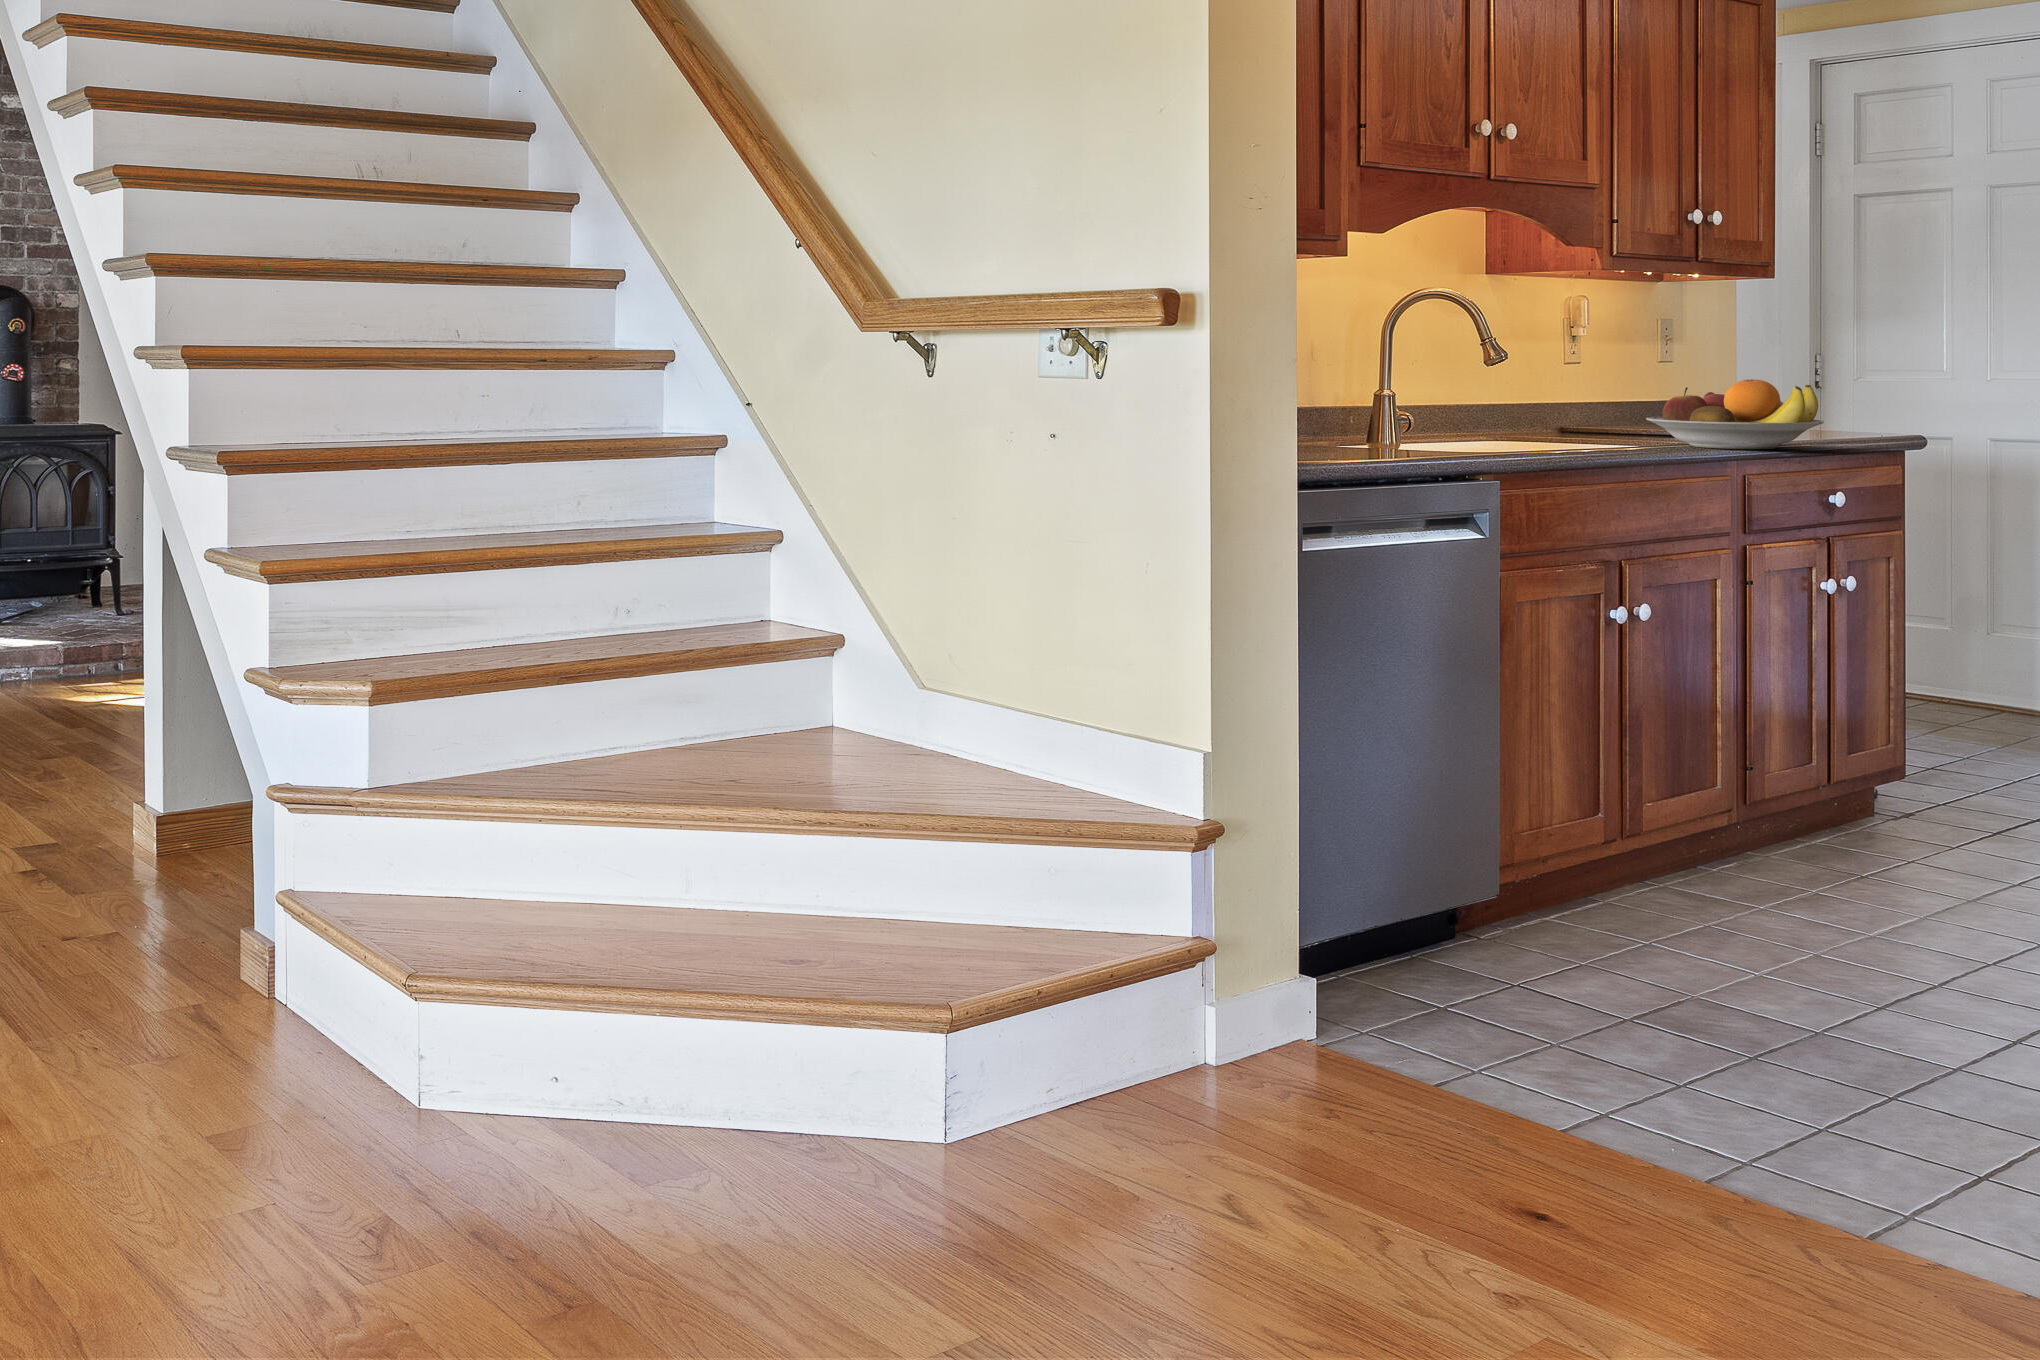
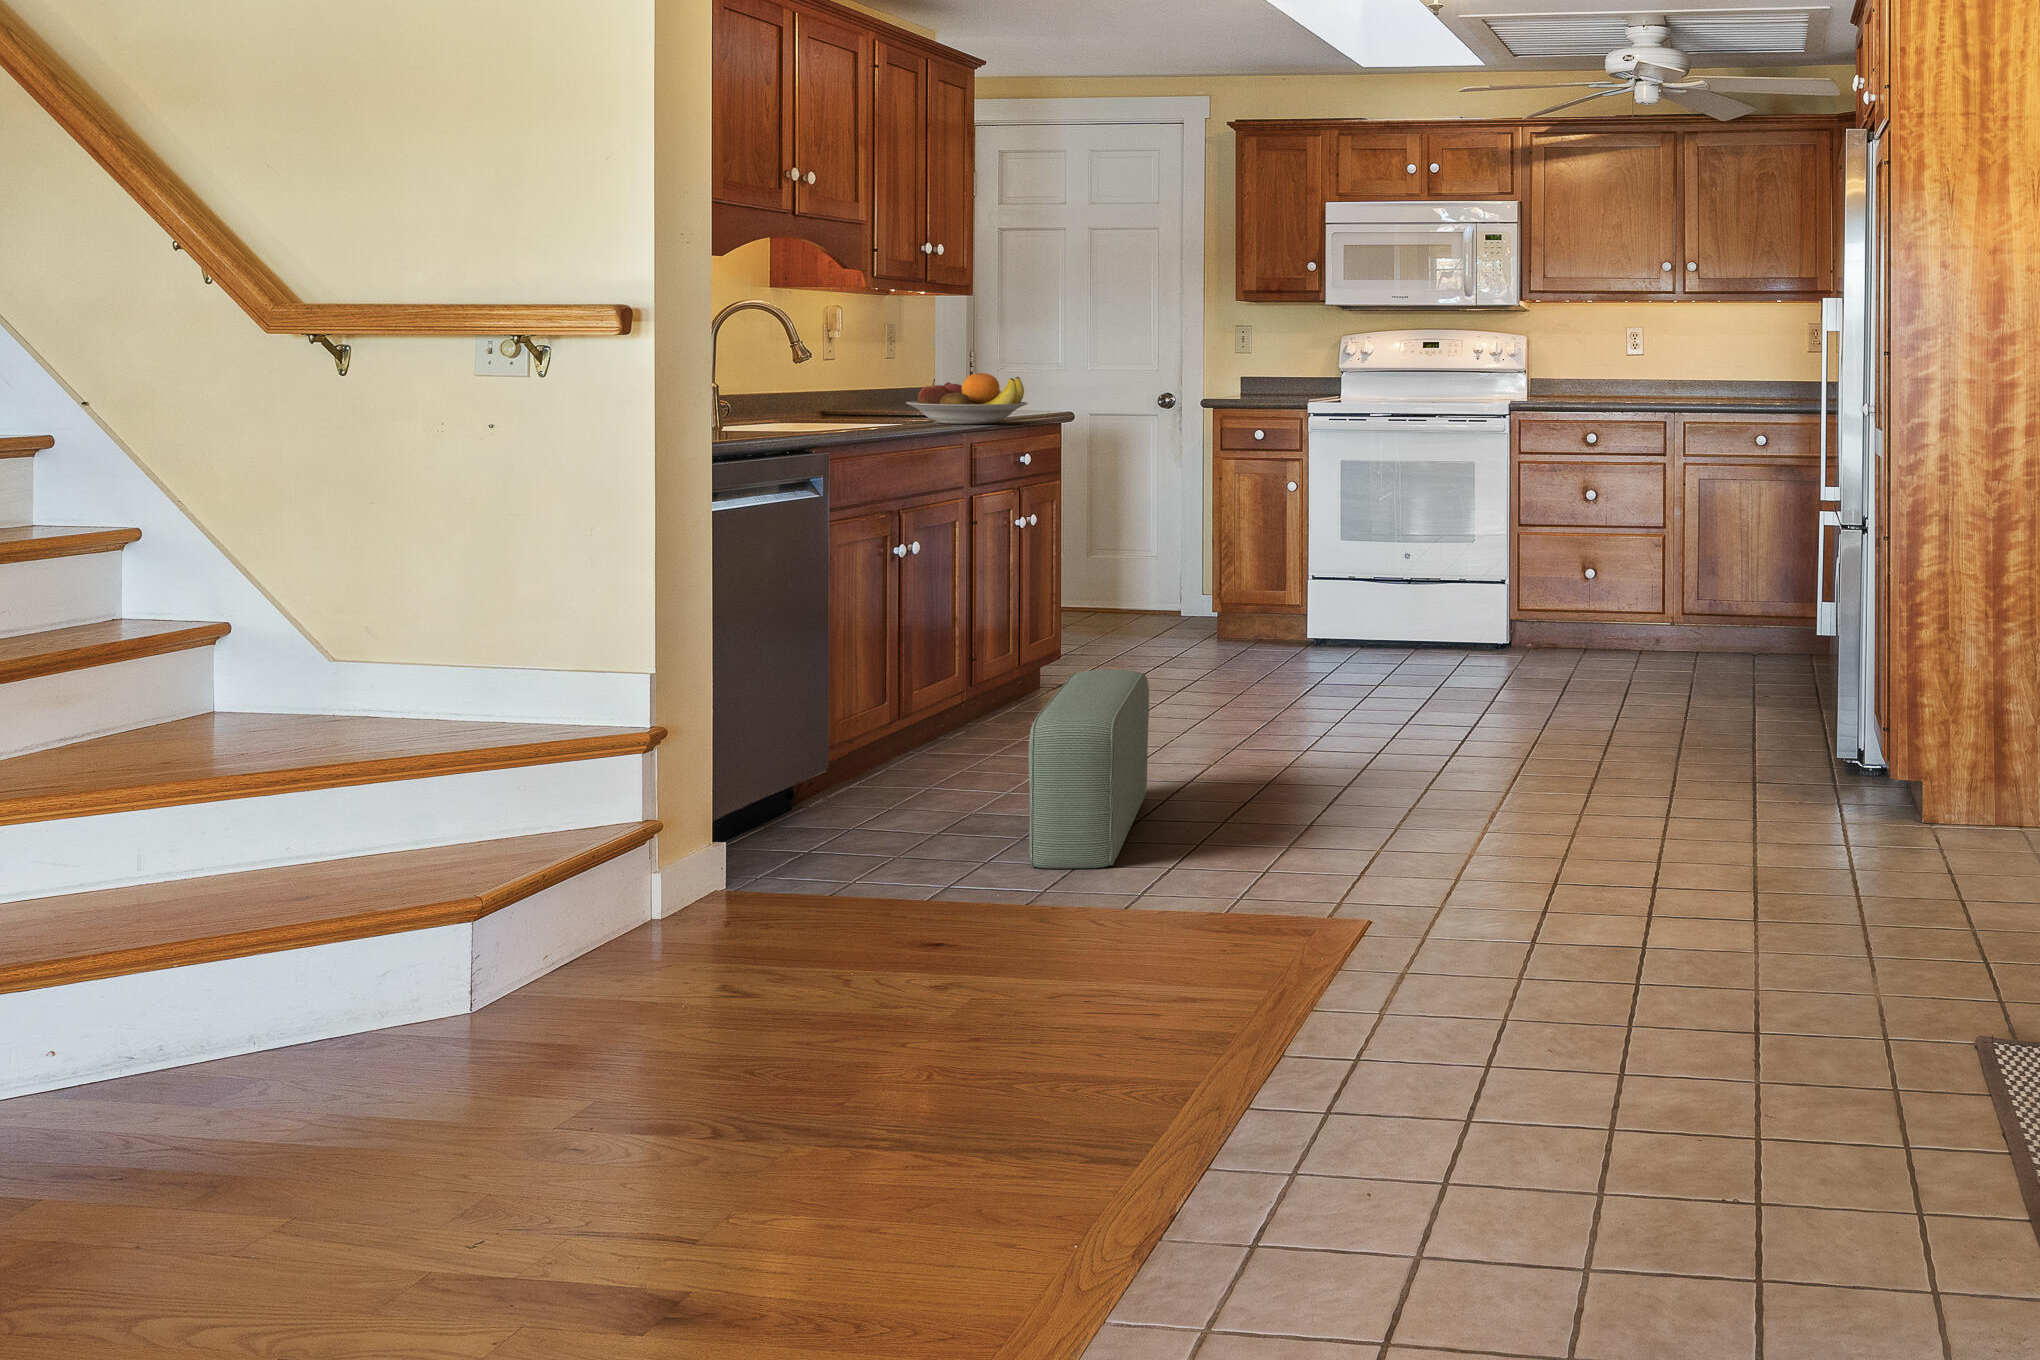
pouf: none [1736,827,1975,1152] -> present [1029,670,1149,869]

